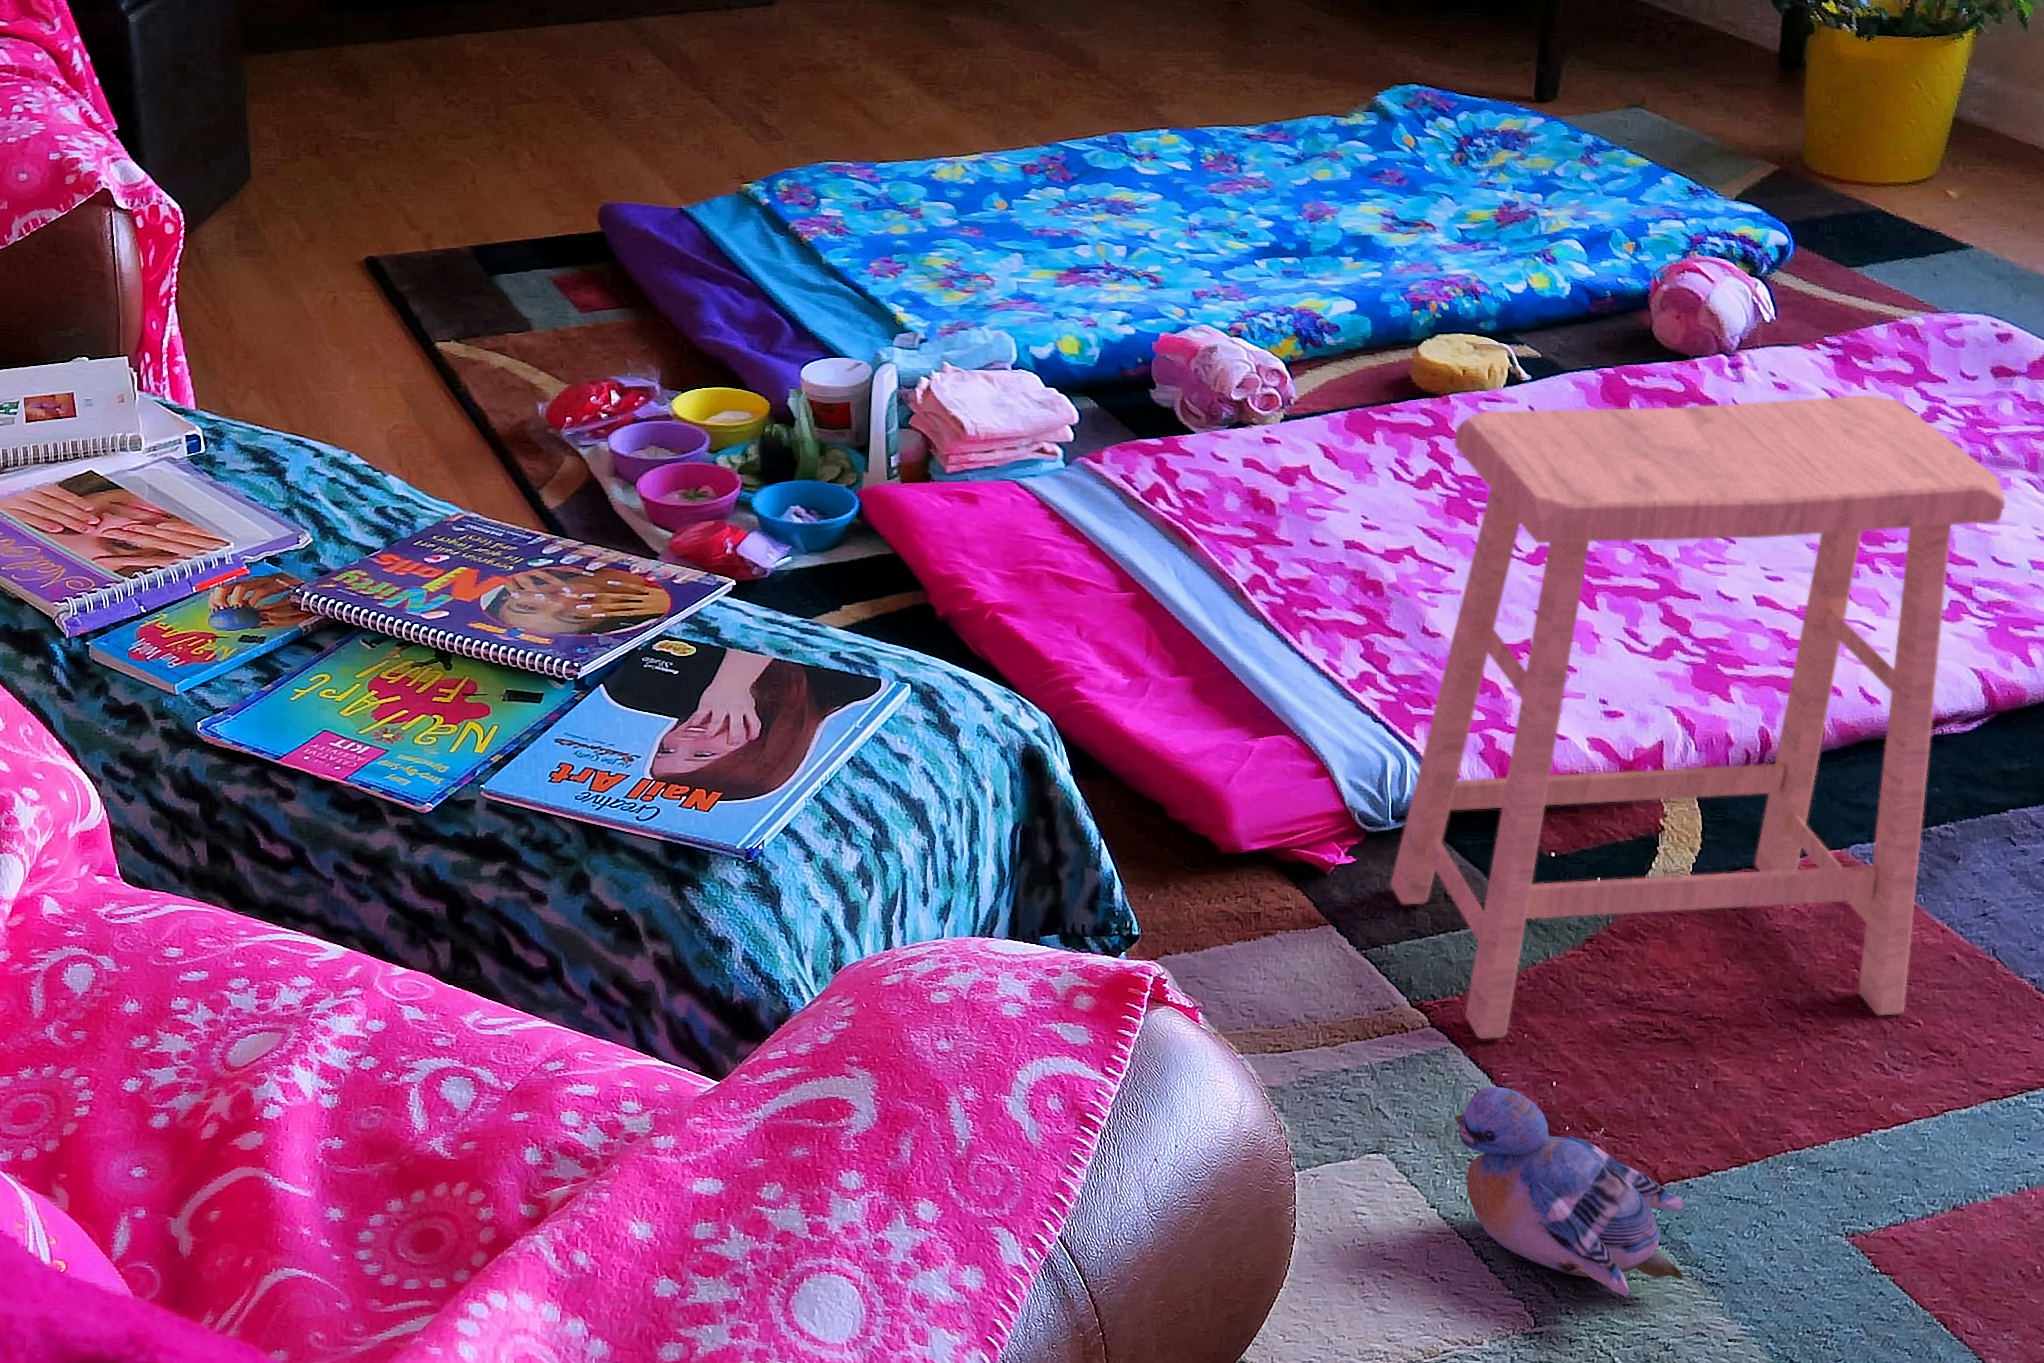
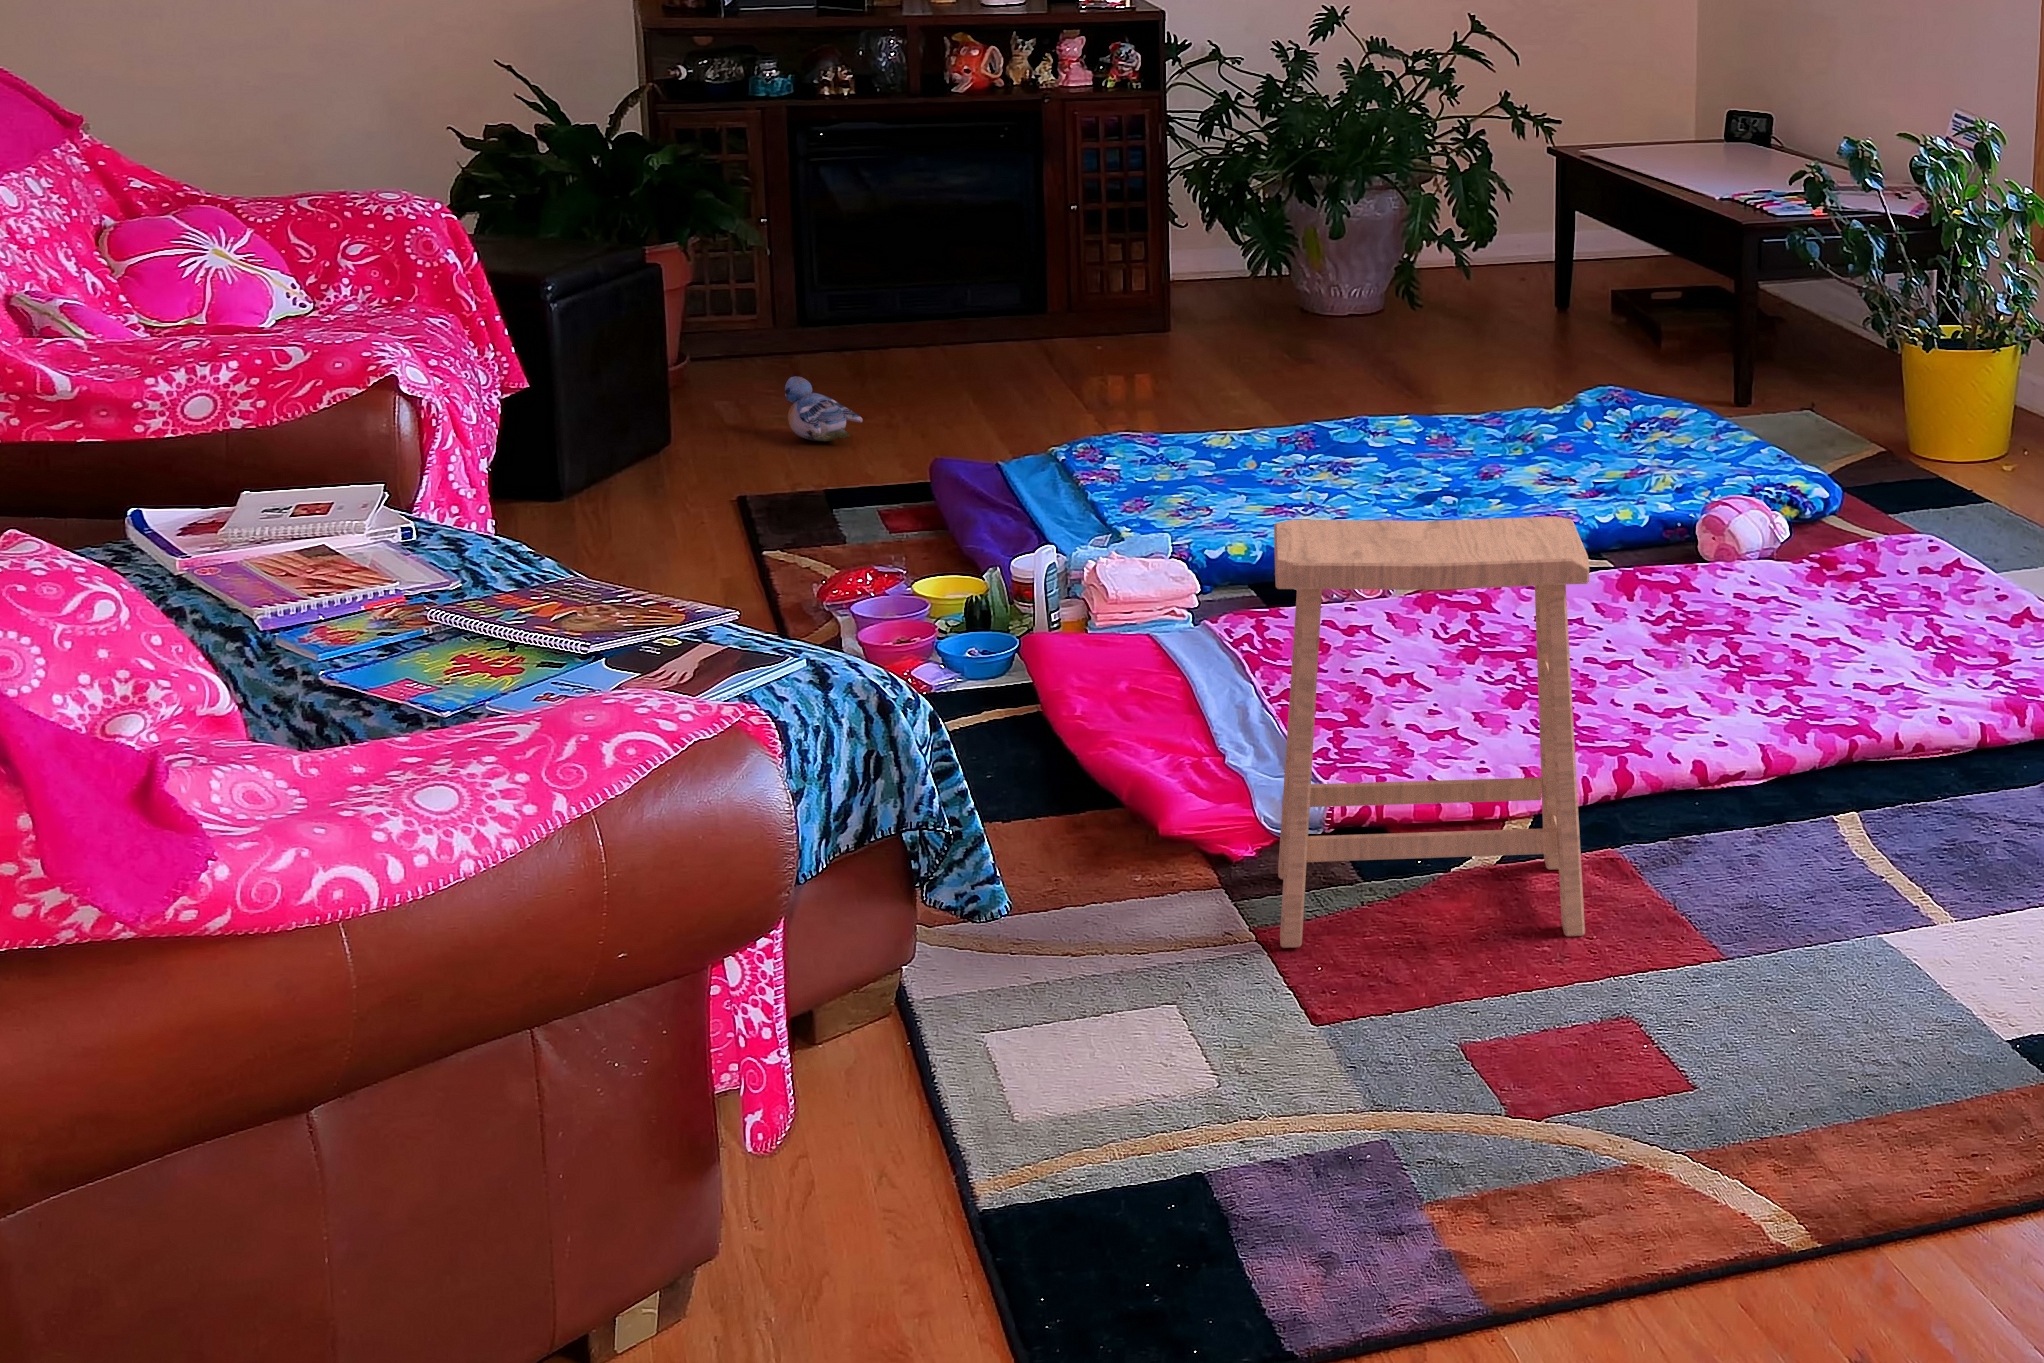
plush toy: present [1454,1087,1683,1297] -> present [785,377,863,442]

